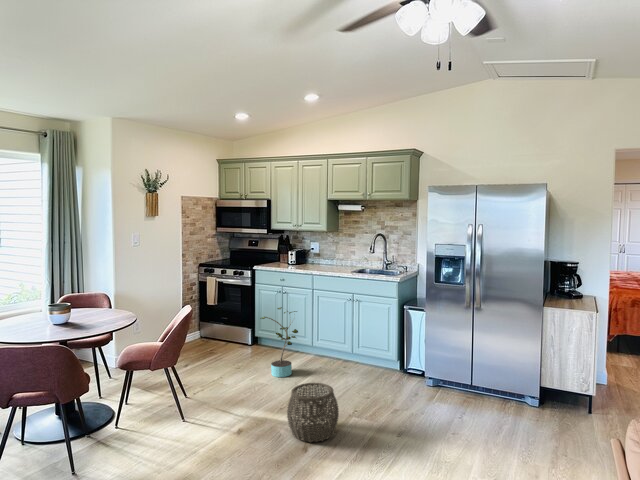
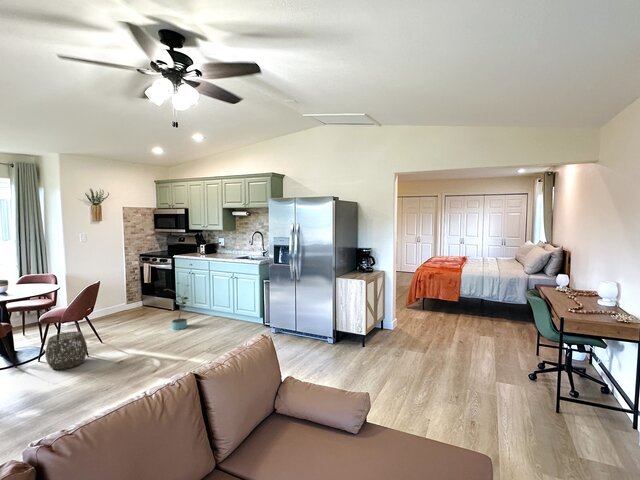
woven basket: present [287,383,339,442] -> present [45,332,87,369]

